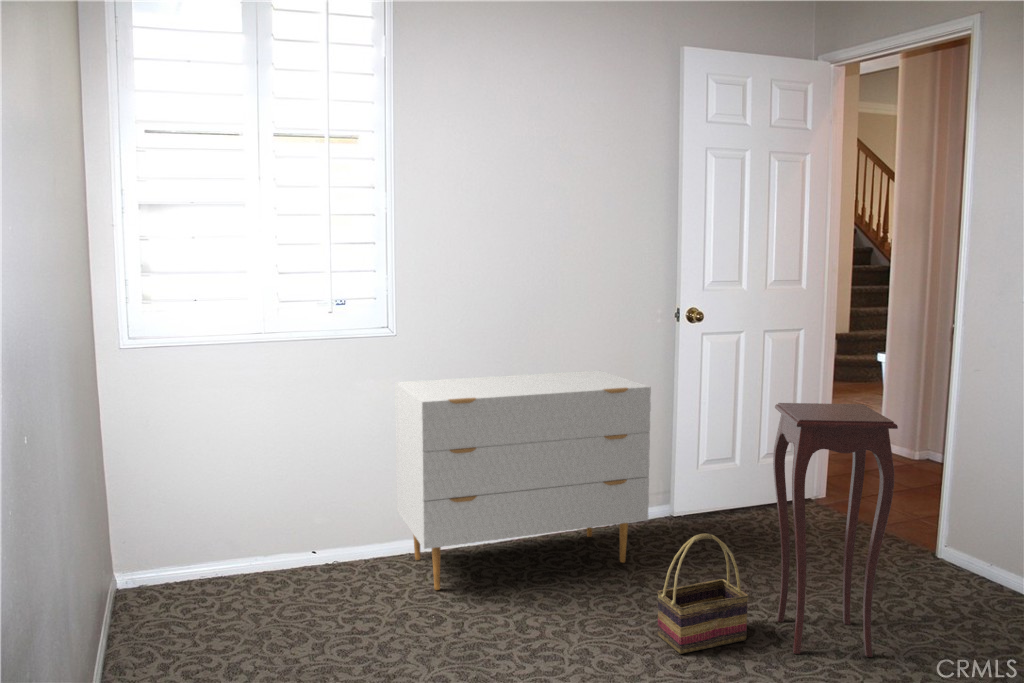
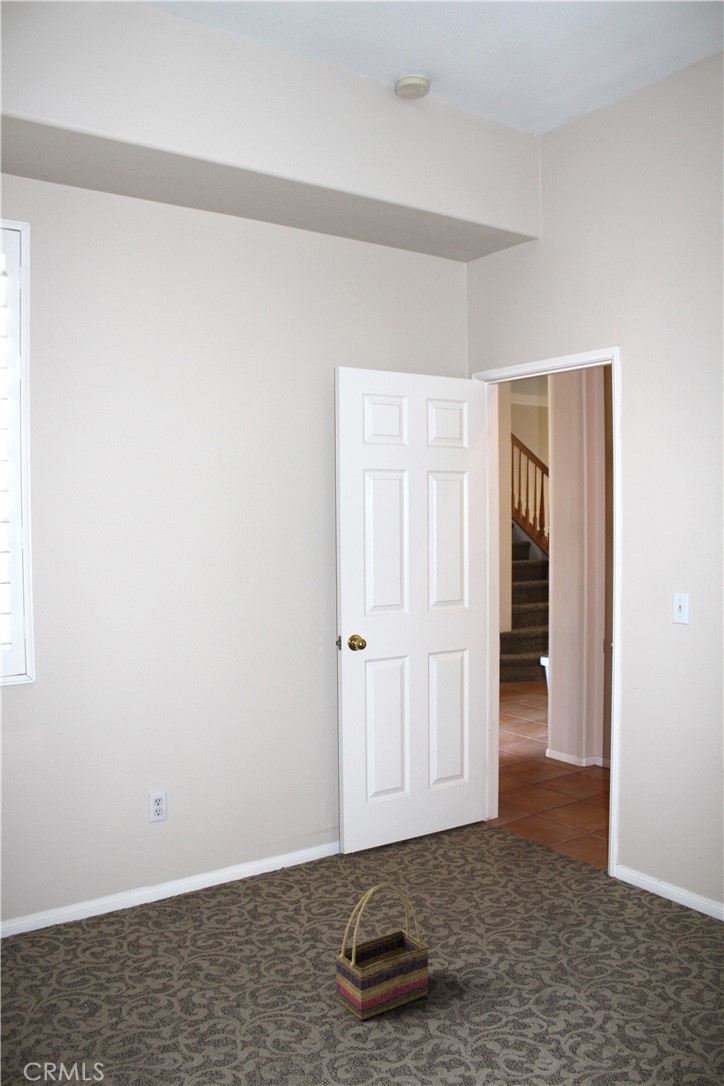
dresser: present [395,370,651,590] -> none [38,701,323,970]
side table: present [773,403,898,657] -> none [449,736,566,1005]

